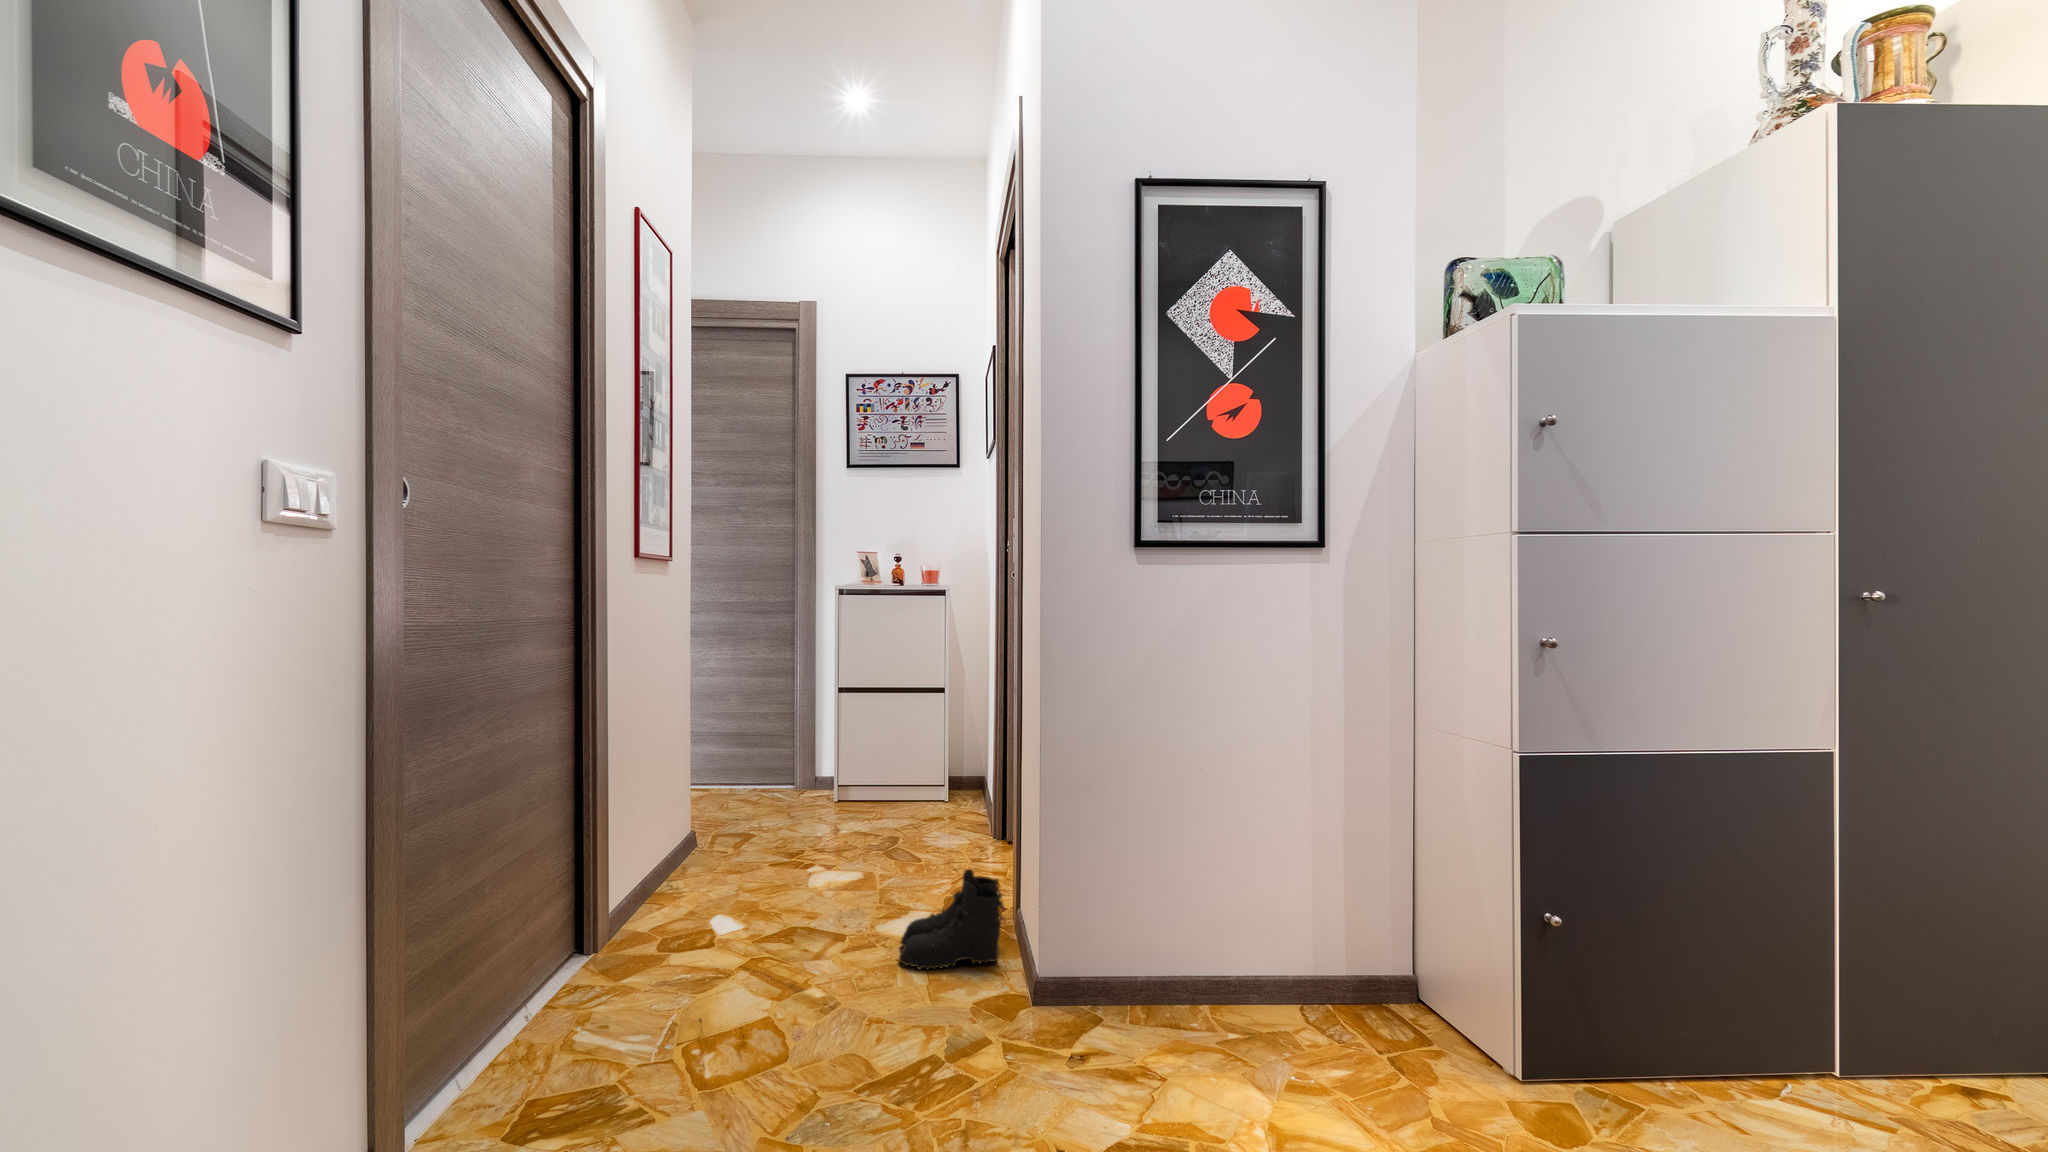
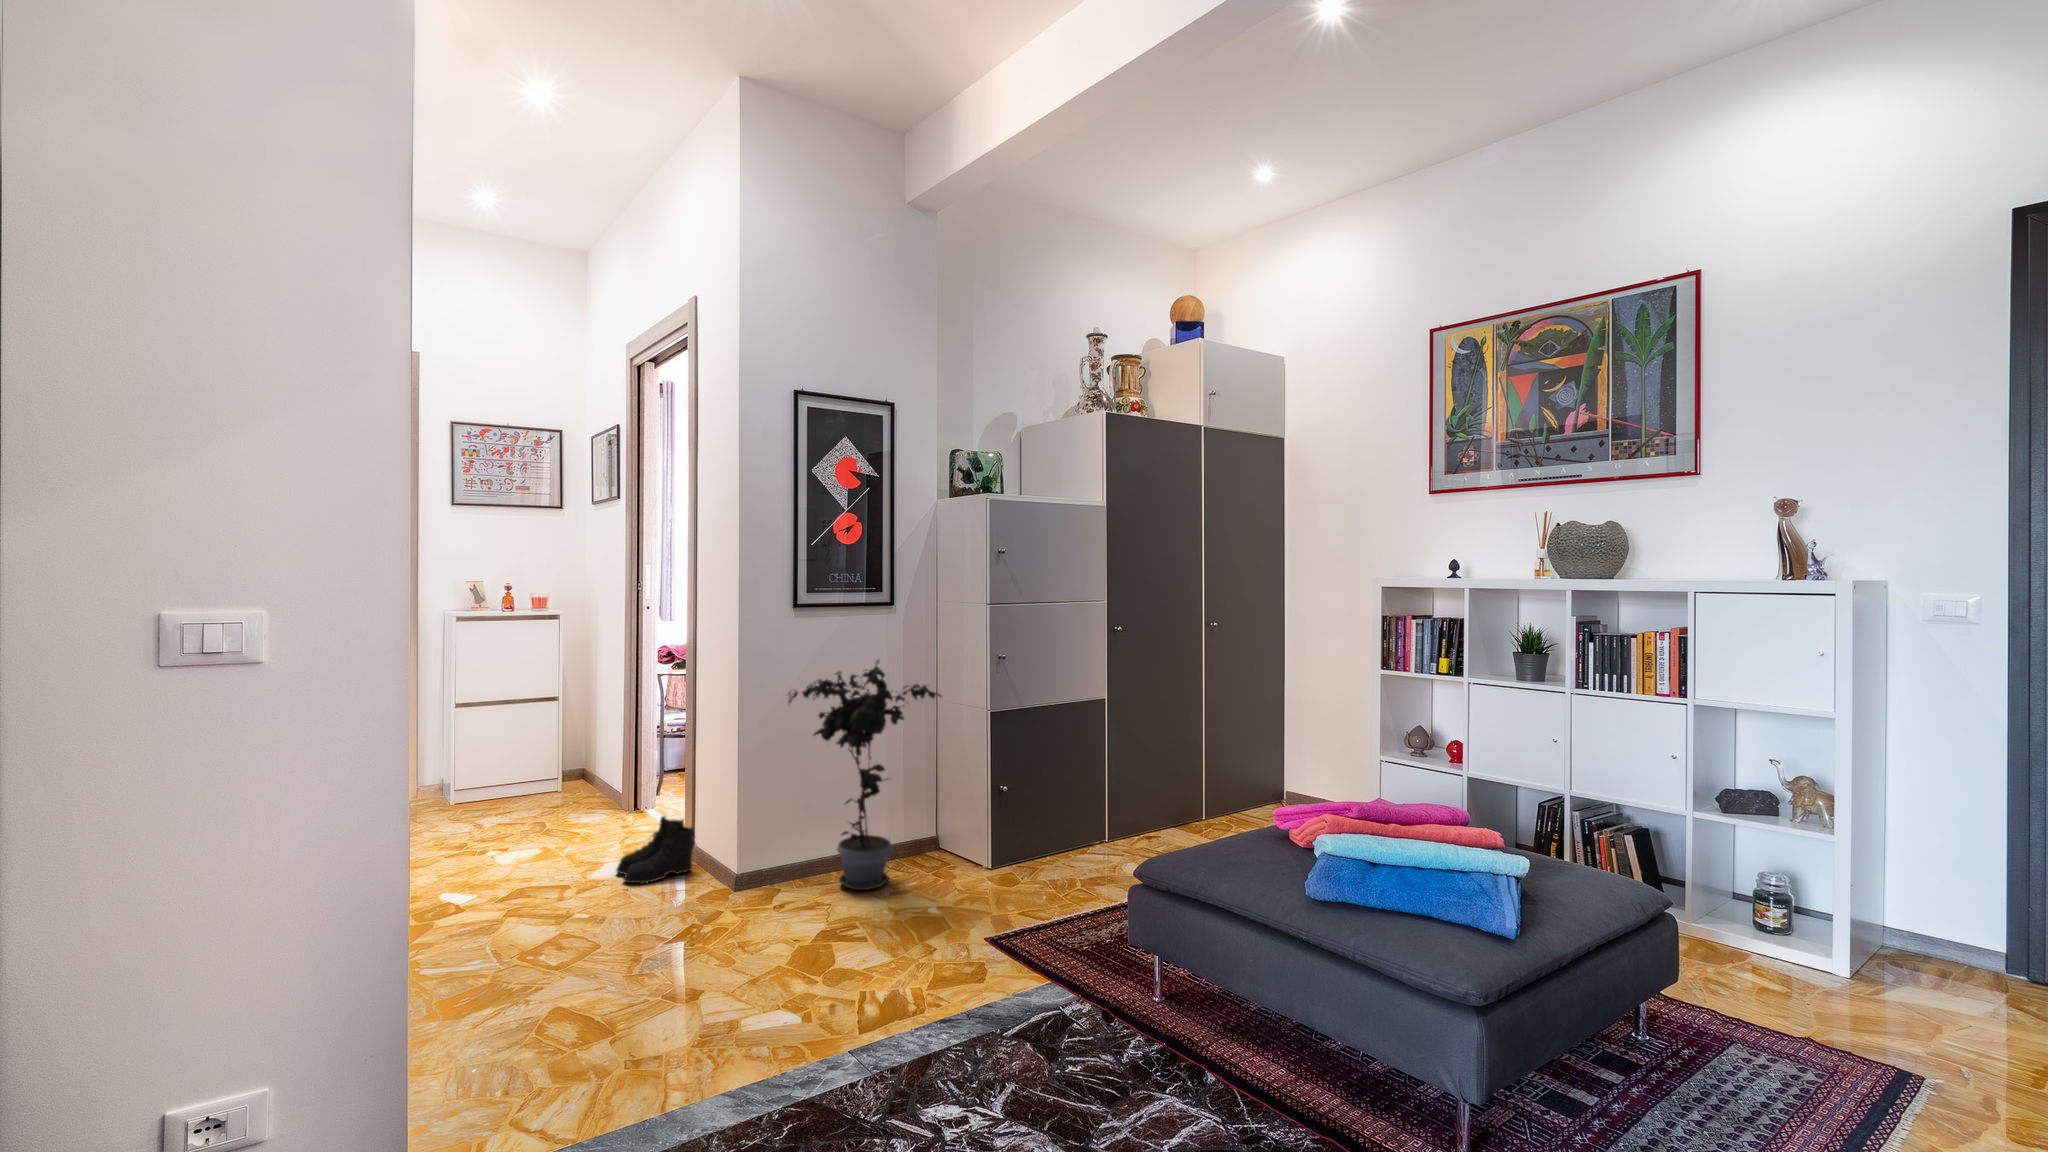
potted plant: none [1107,629,1404,1066] -> present [789,660,941,890]

